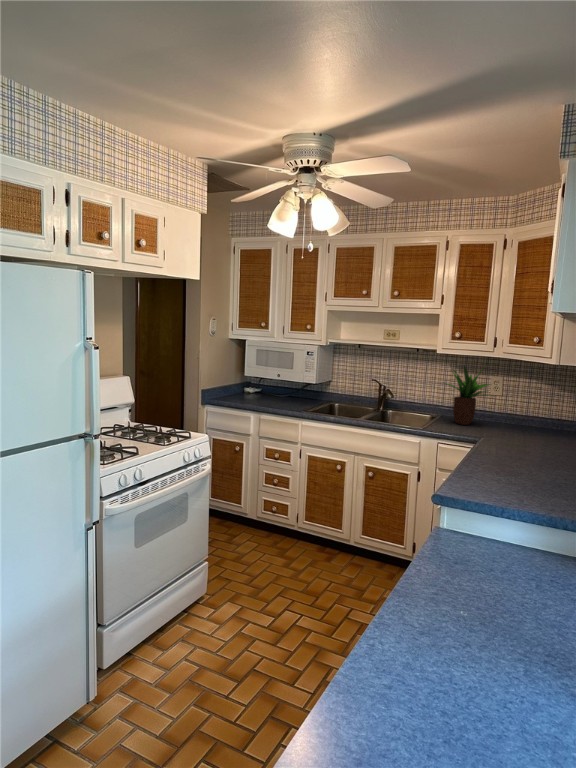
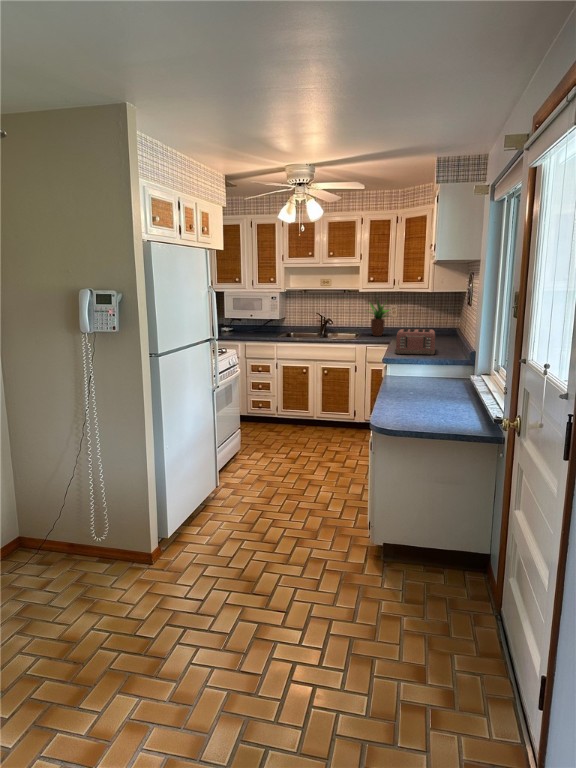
toaster: none [472,428,556,490] -> present [396,329,435,354]

